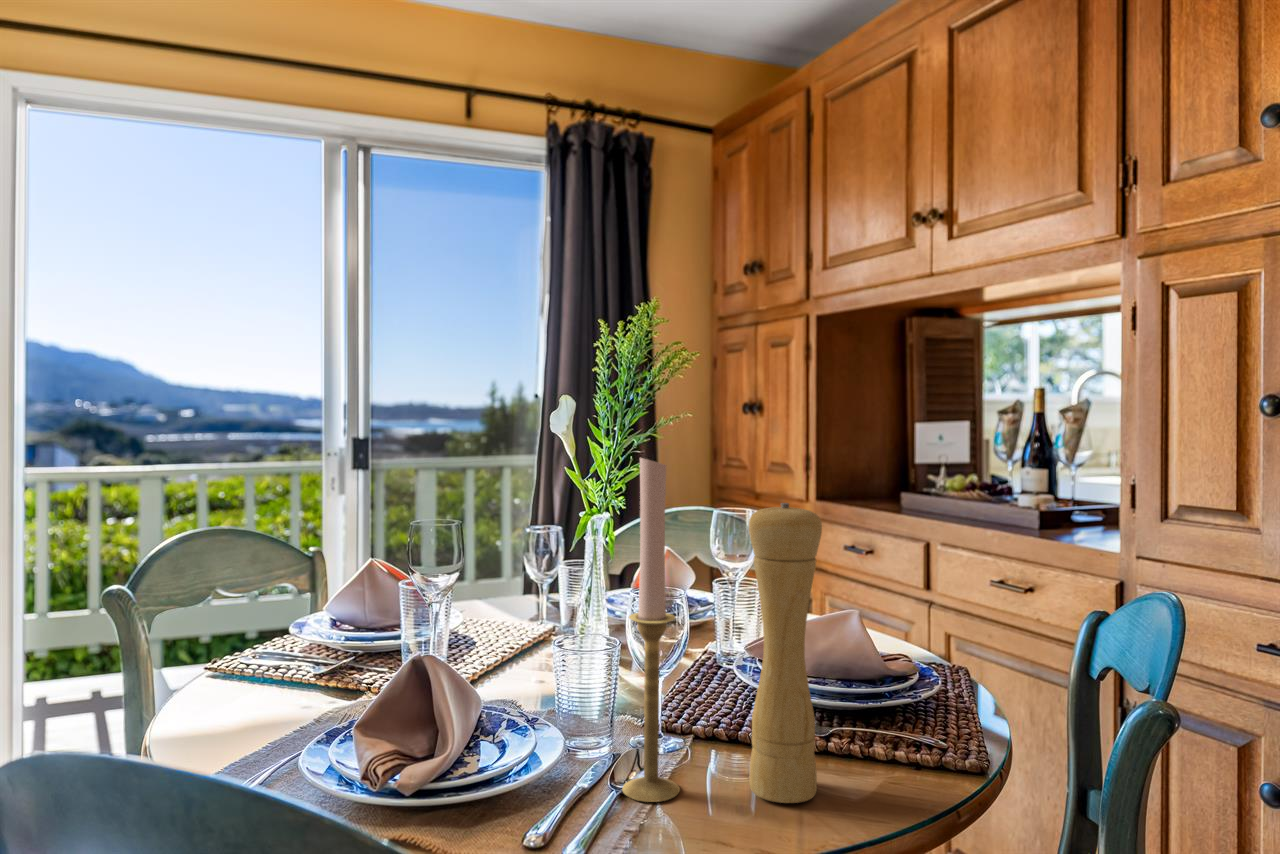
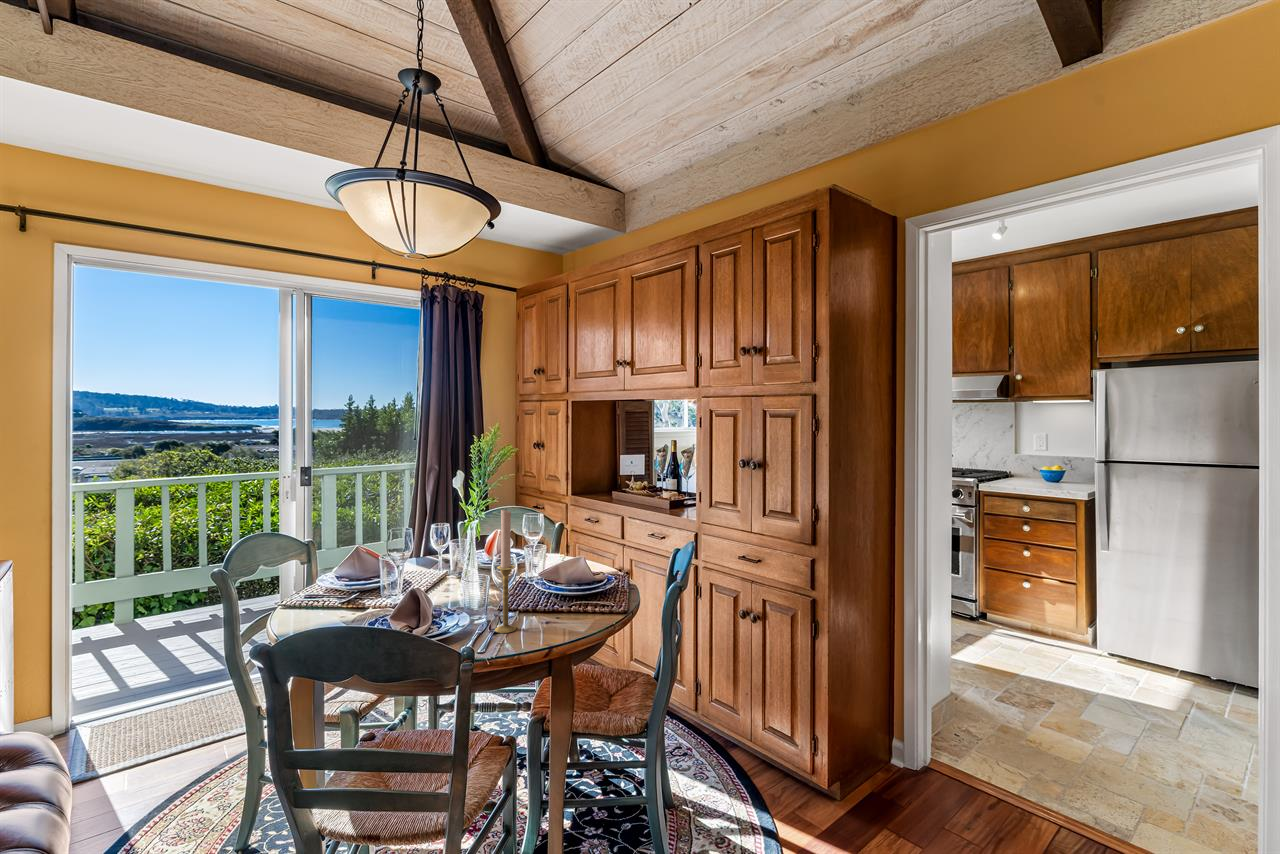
pepper mill: present [749,503,822,803] -> none [541,523,566,628]

